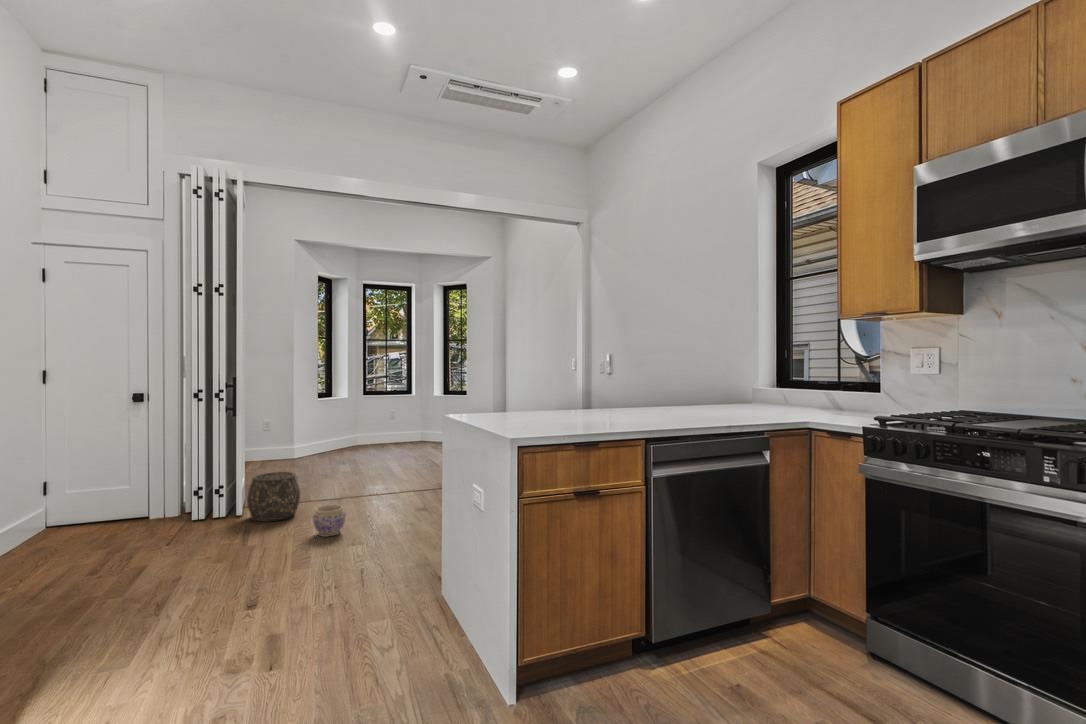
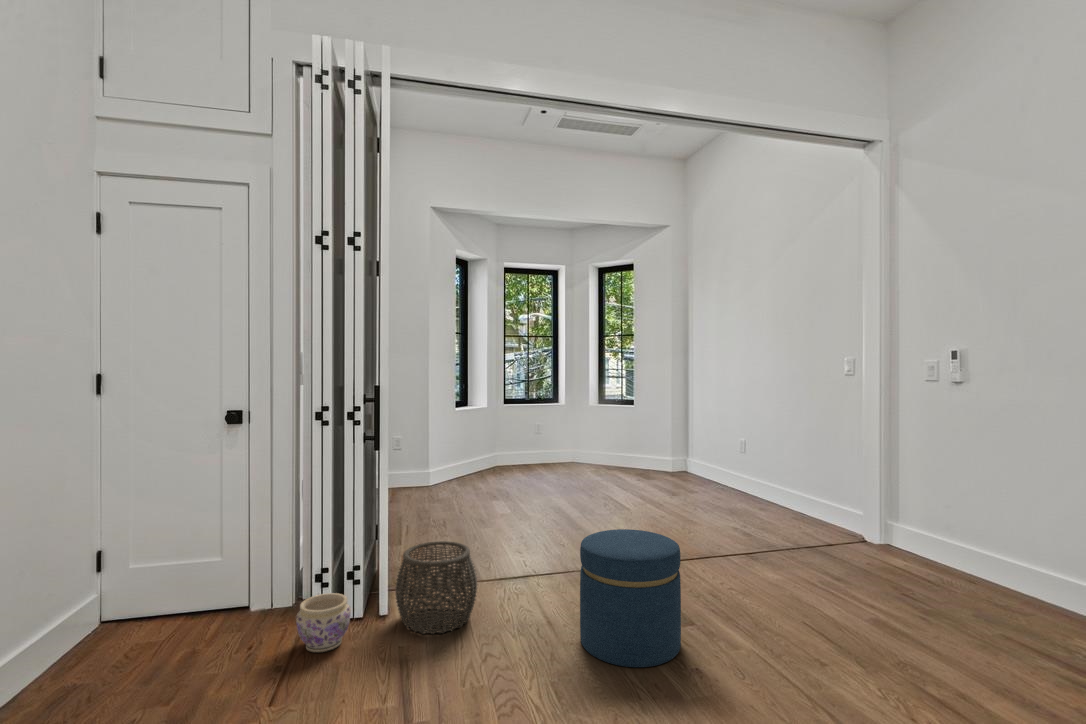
ottoman: none [359,459,416,526] -> present [580,529,681,667]
planter: present [313,505,345,537] -> present [296,593,351,653]

